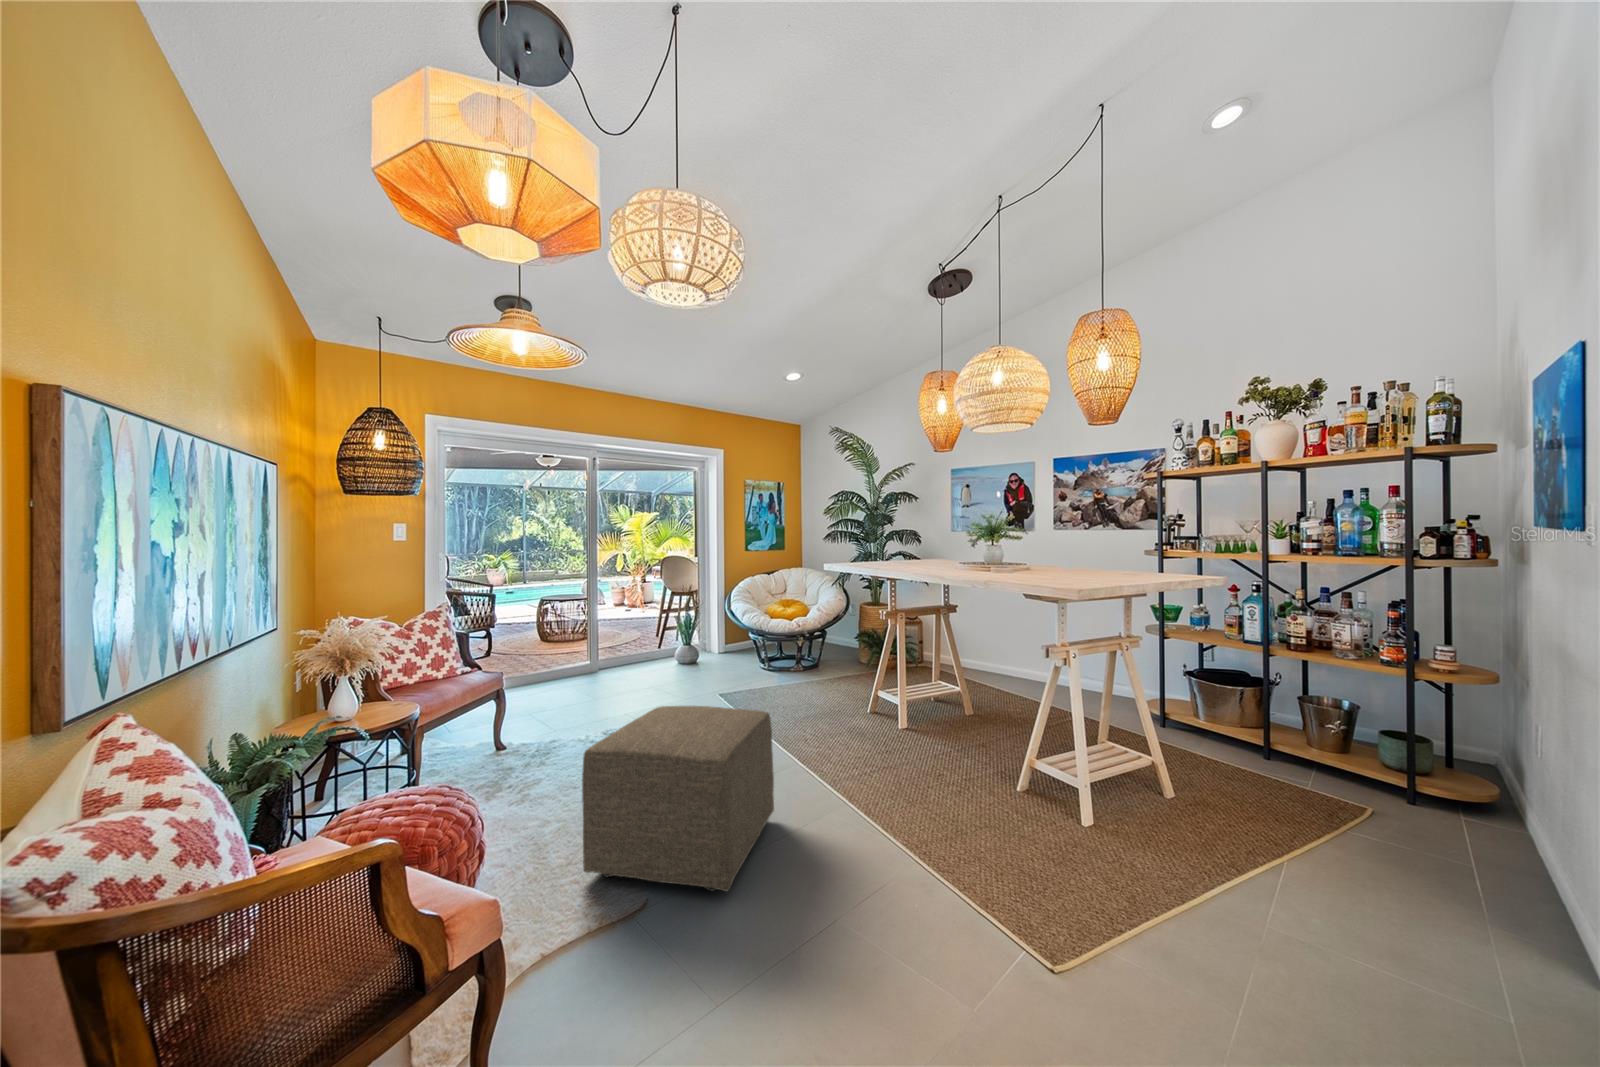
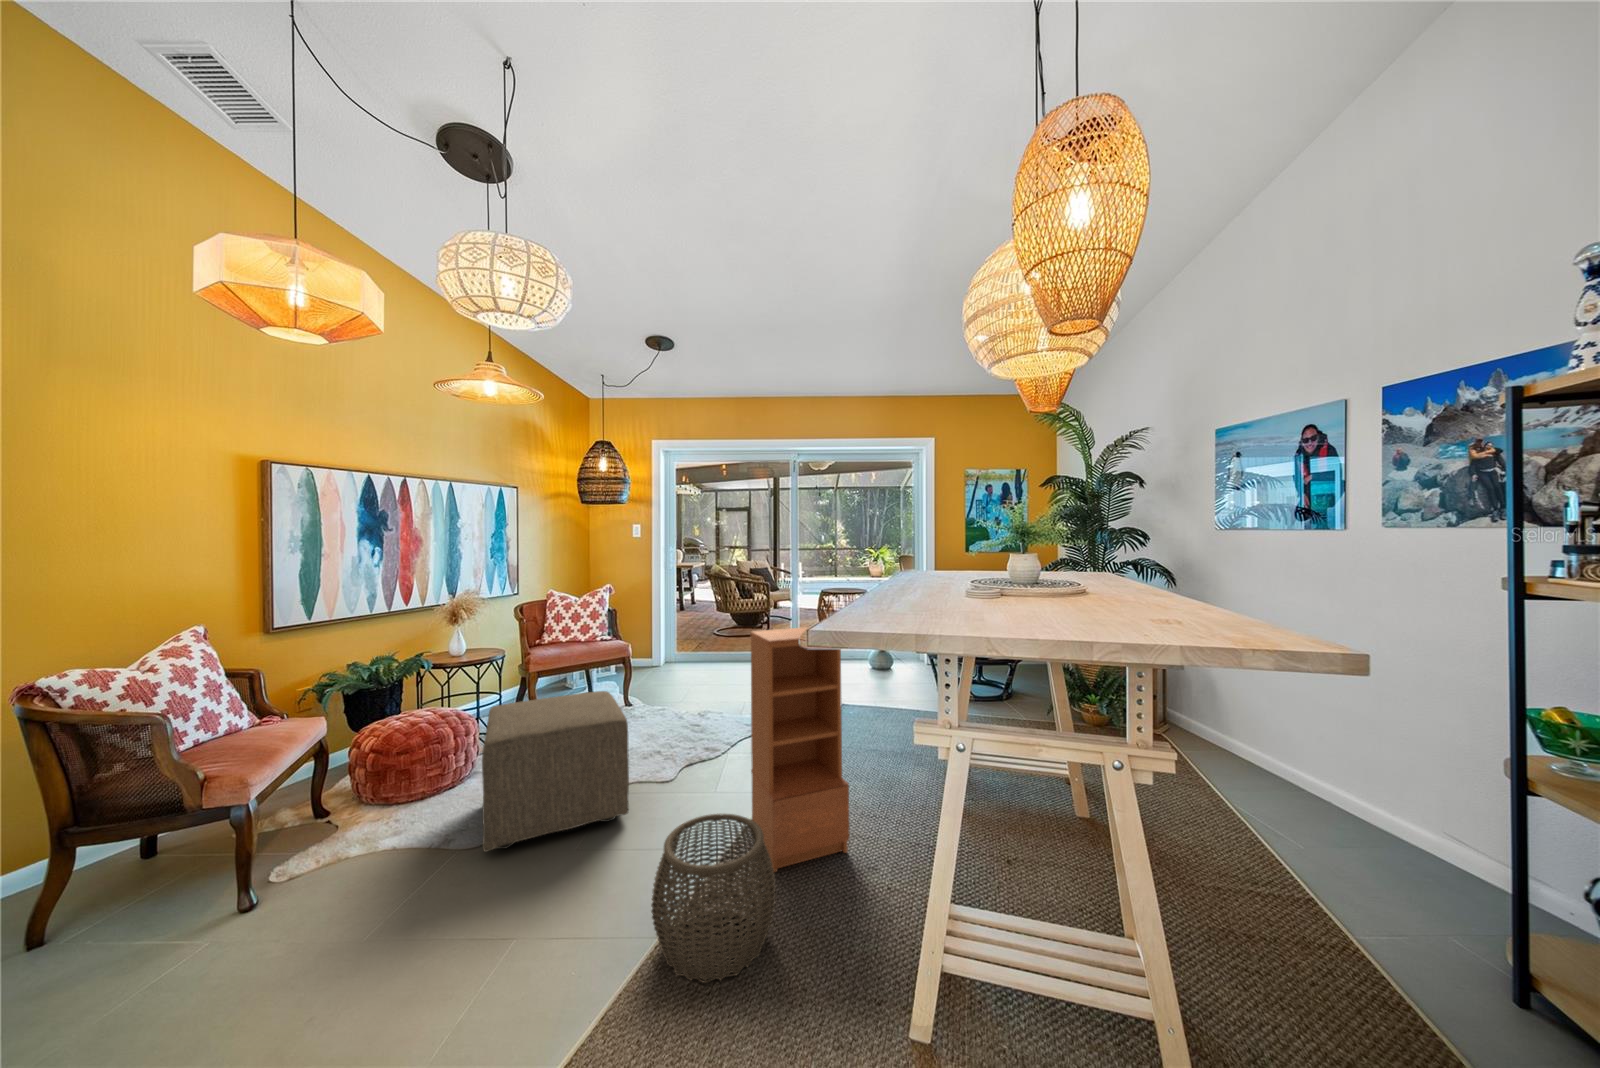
bookcase: none [863,600,936,789] -> present [750,627,849,872]
woven basket: none [929,735,1027,847] -> present [651,814,776,983]

